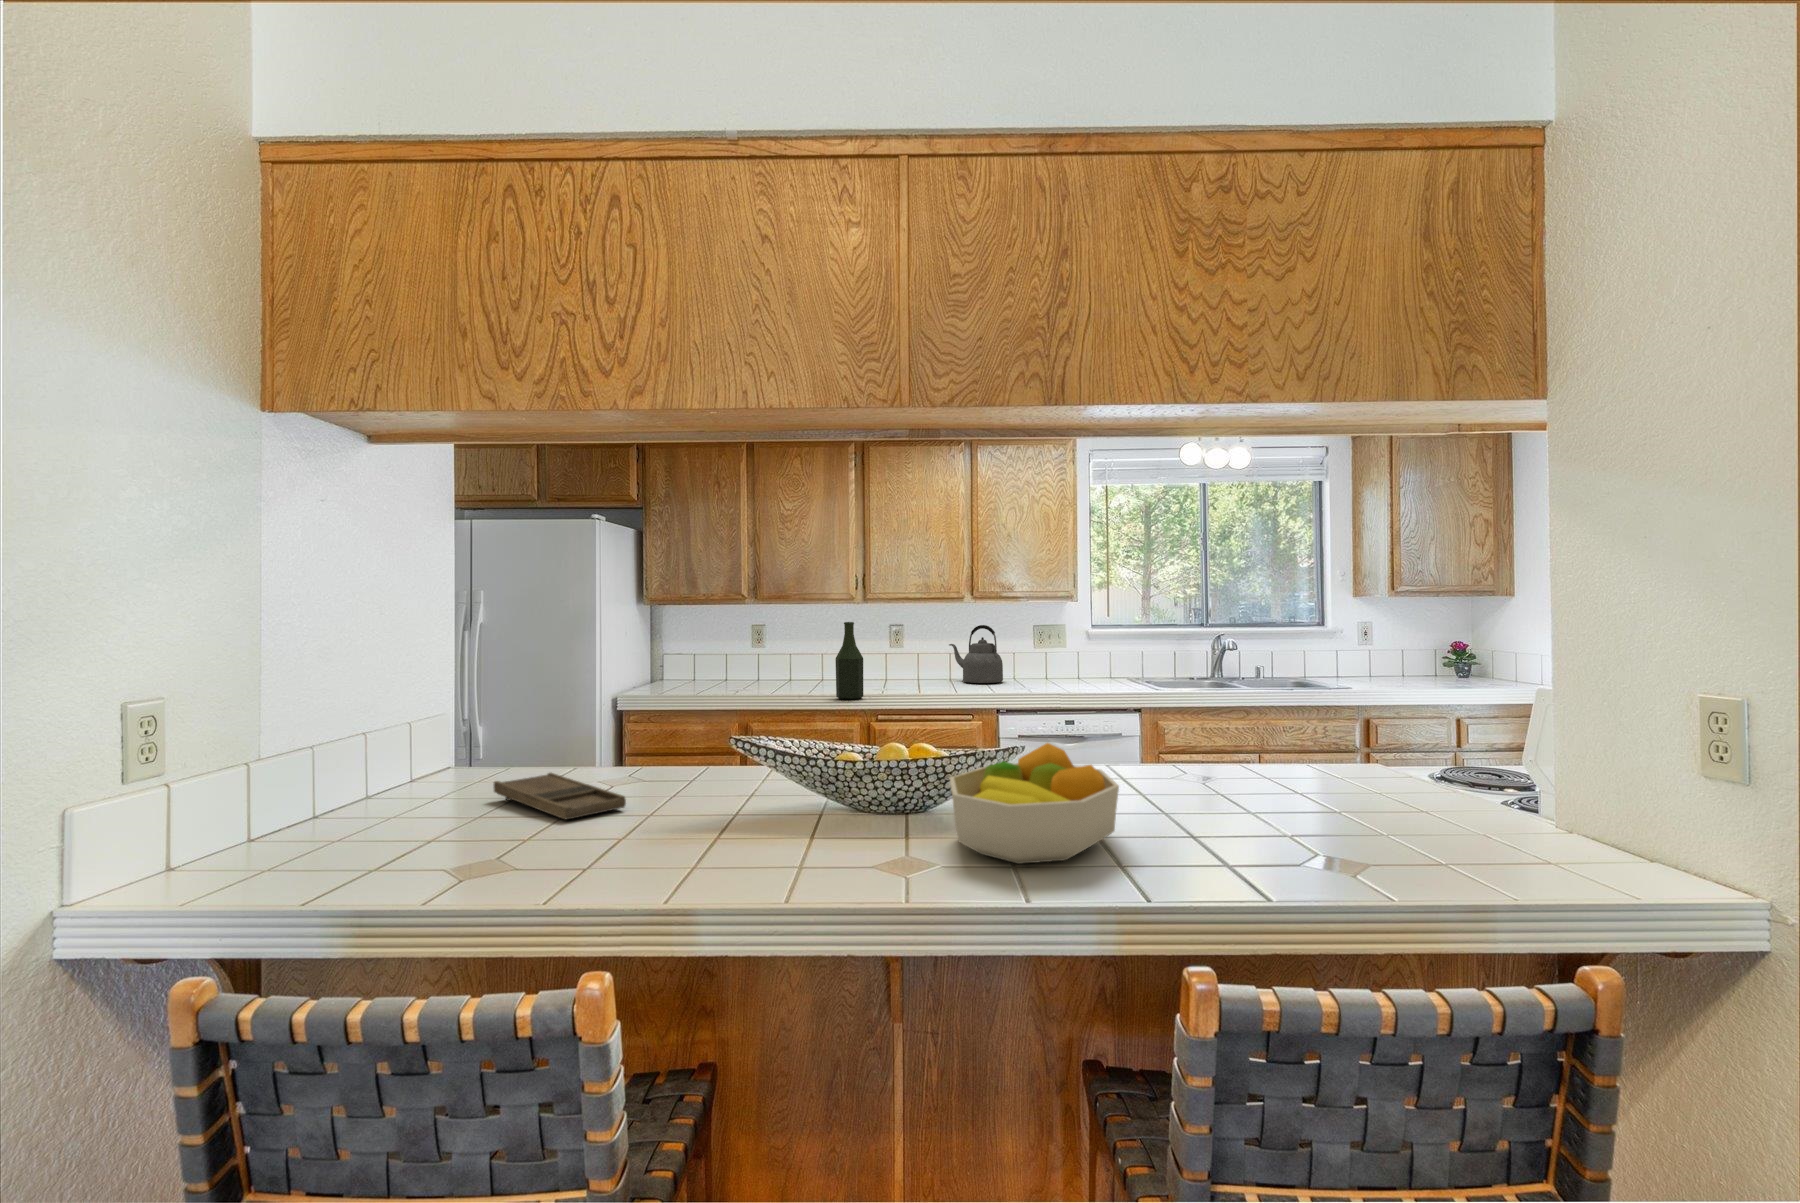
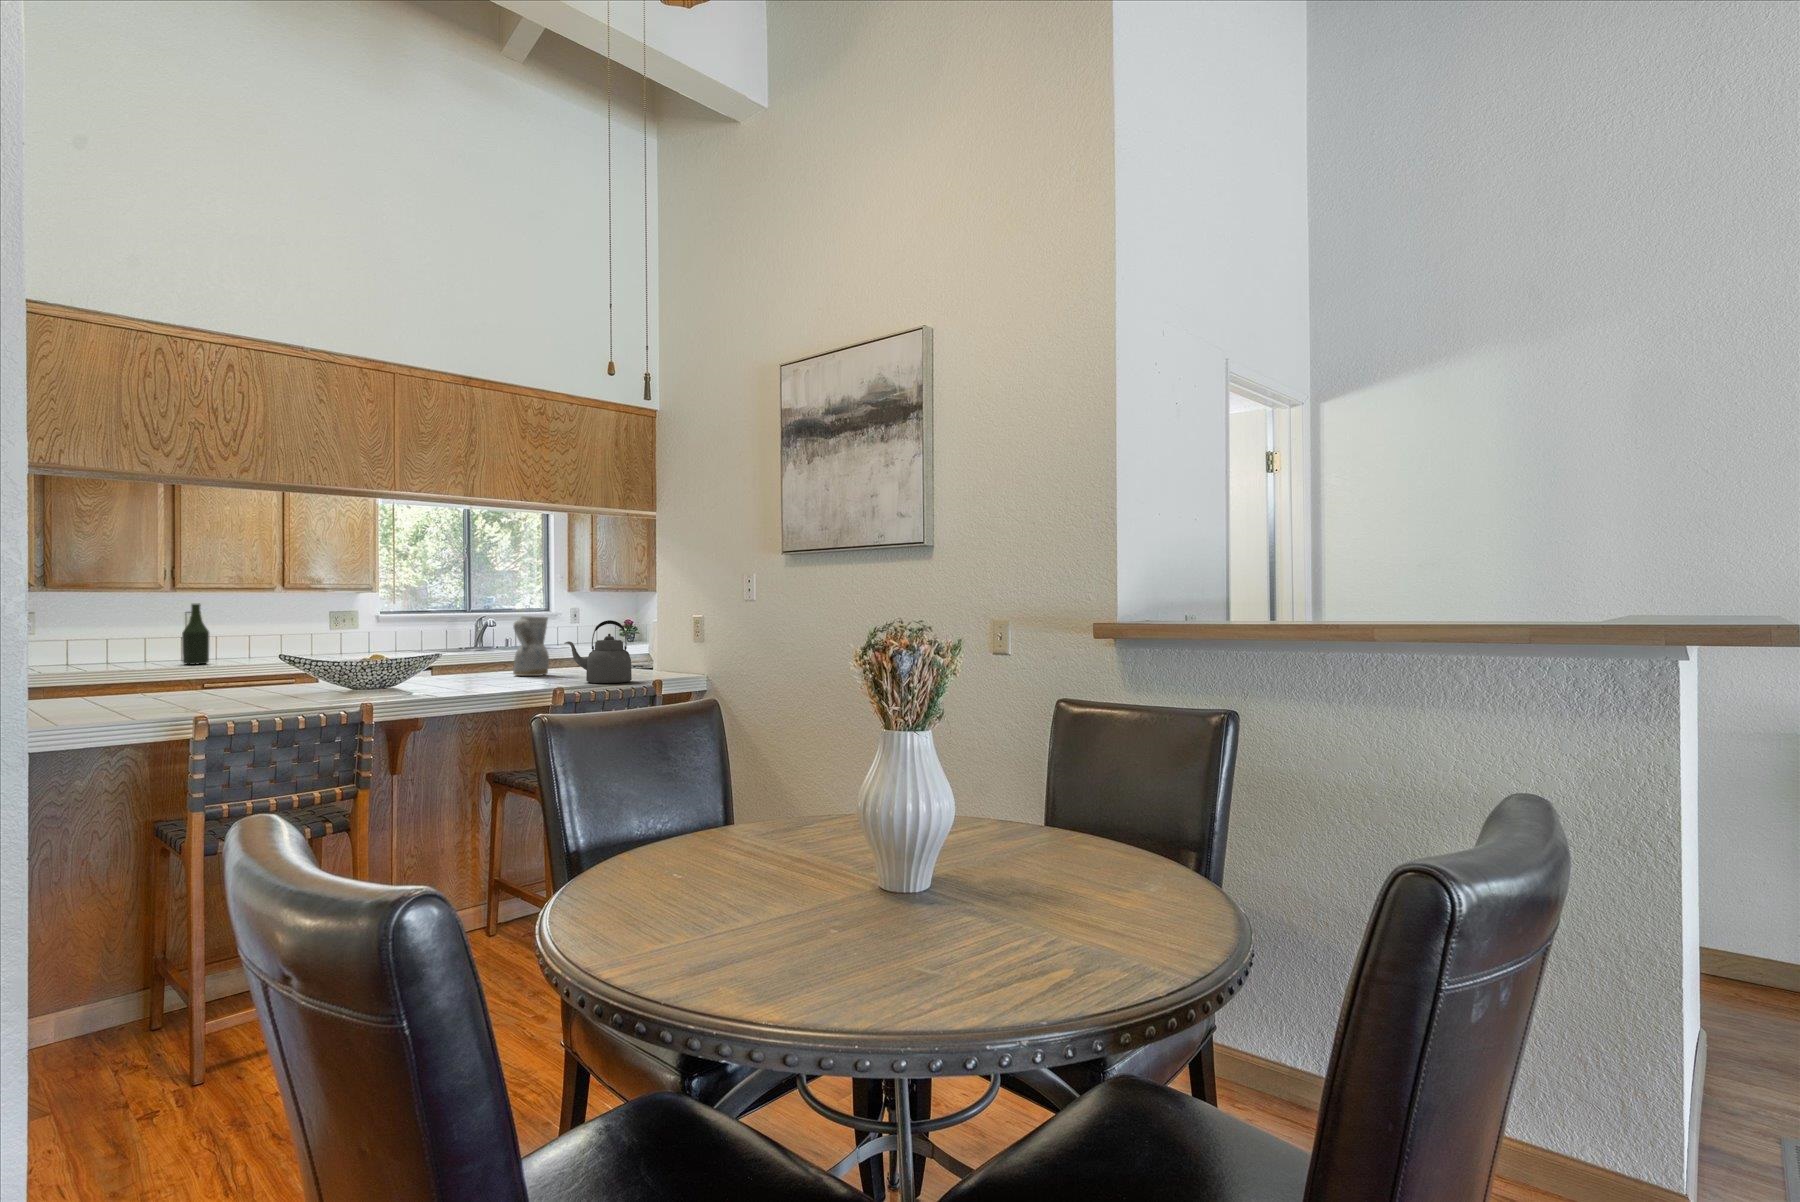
kettle: present [949,625,1003,683] -> present [565,620,632,683]
ceramic pitcher: none [1195,657,1273,786] -> present [513,616,549,676]
fruit bowl: present [950,743,1119,864] -> none [420,649,502,693]
tray: present [494,773,626,819] -> none [88,688,206,703]

